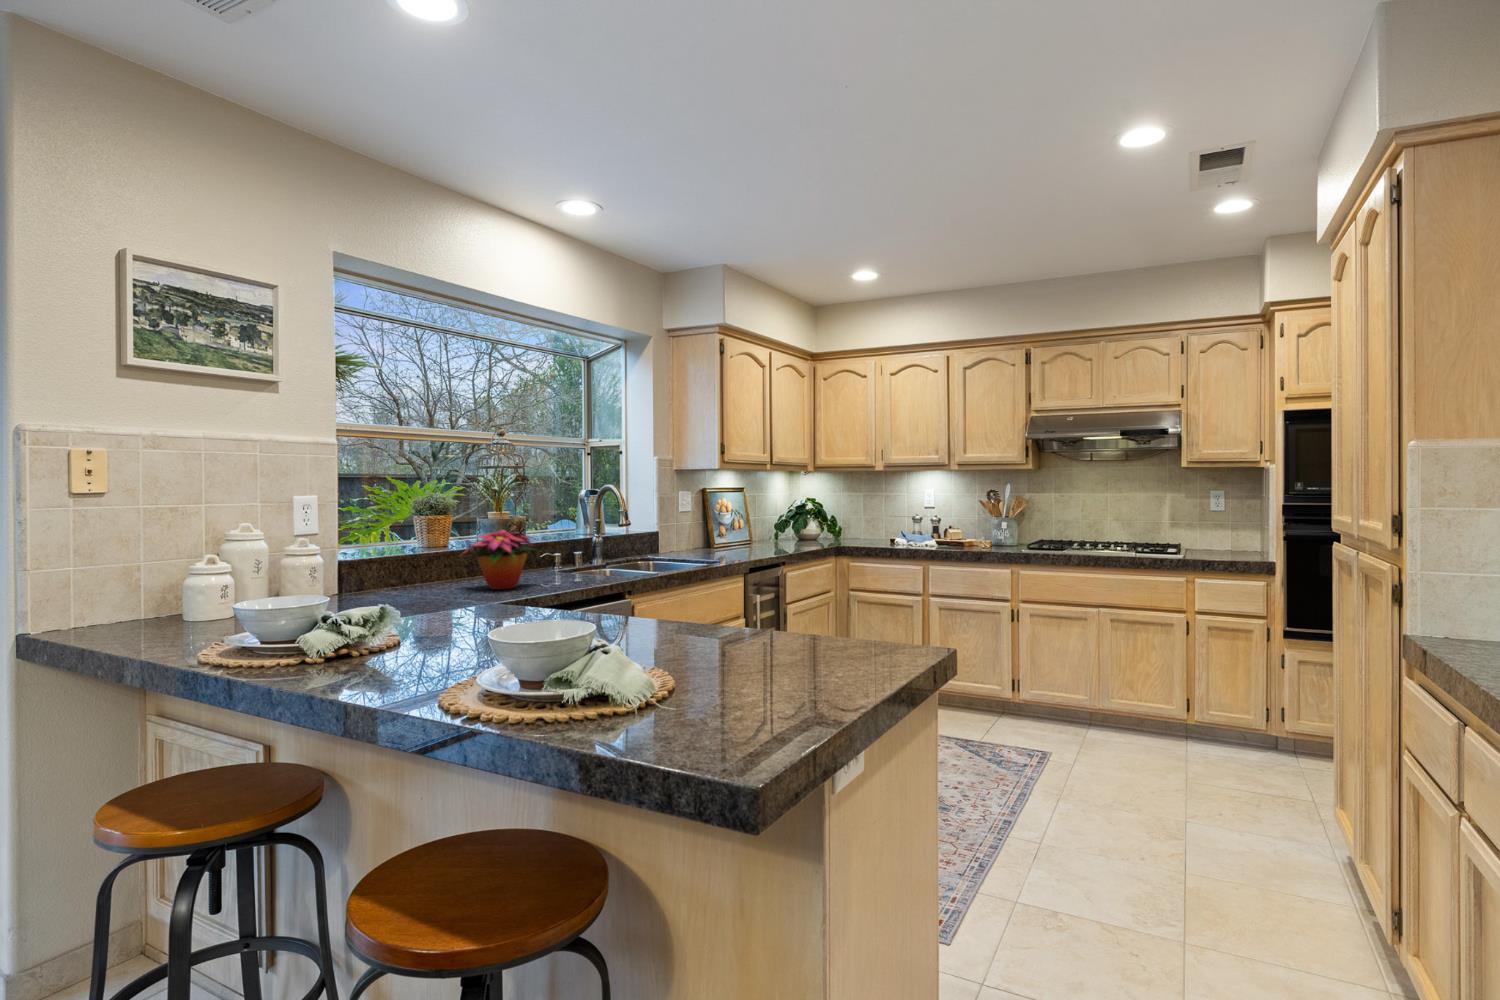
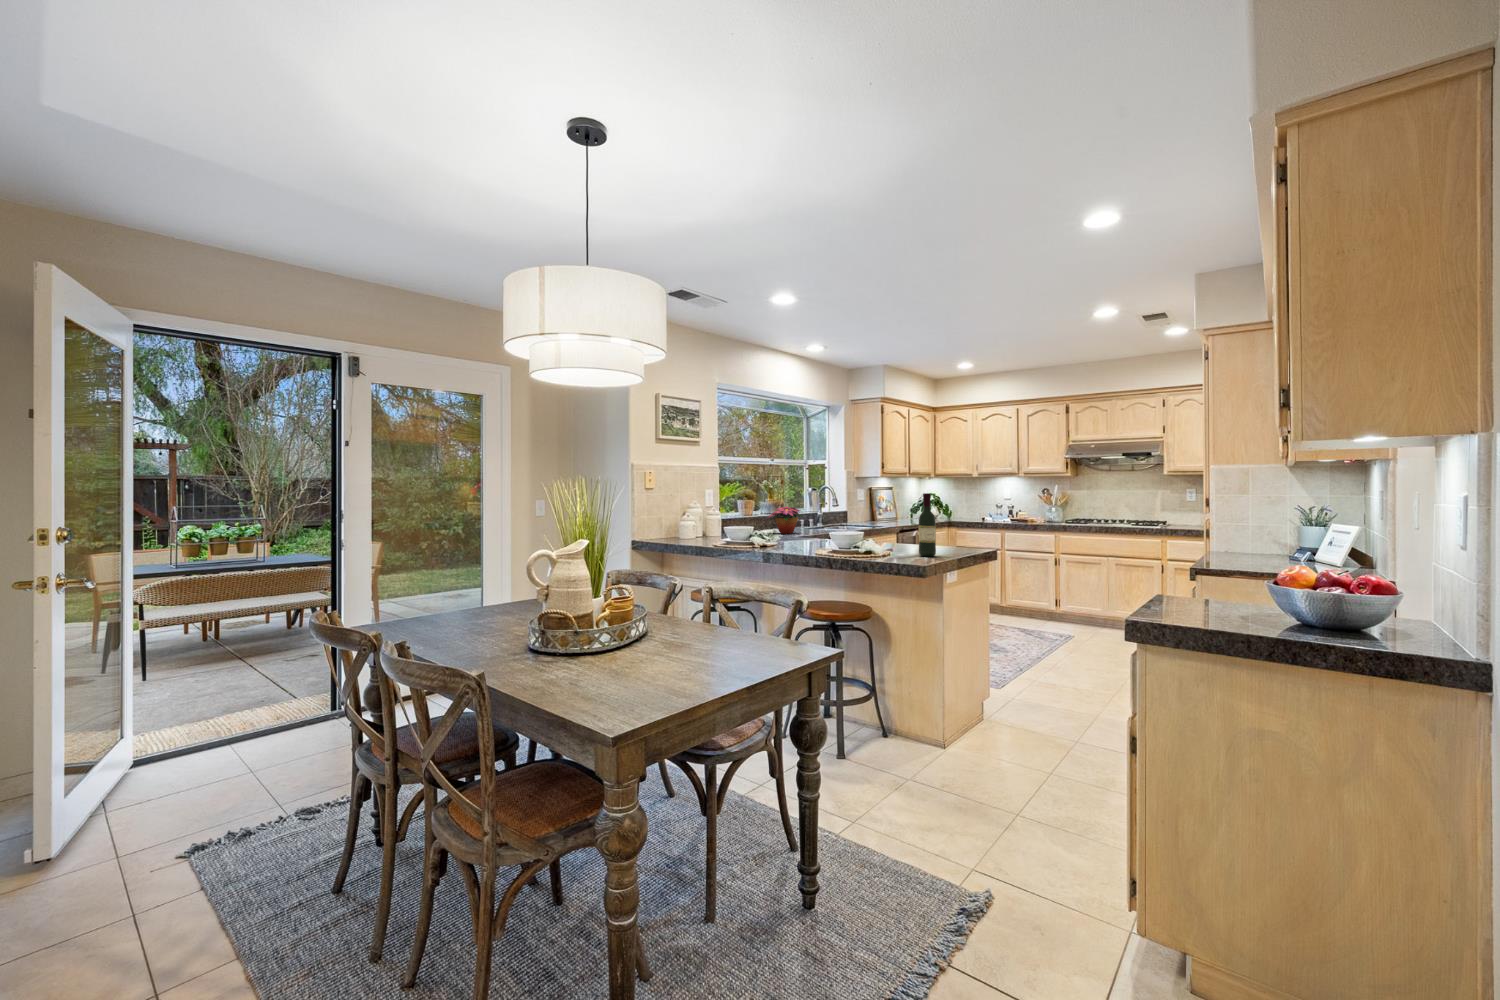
wine bottle: none [741,516,795,724] -> present [919,493,936,557]

